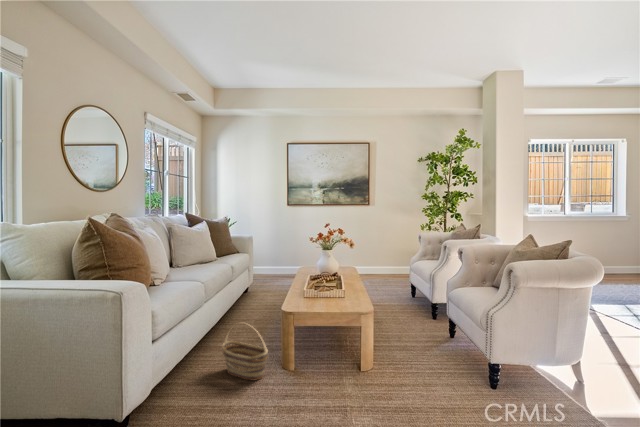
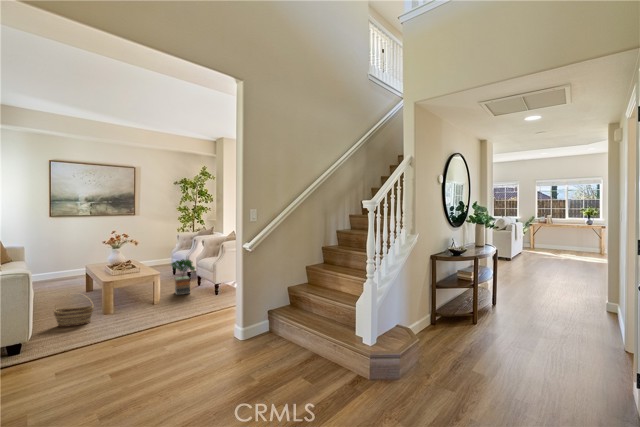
potted tree: none [398,282,445,354] -> present [171,259,195,295]

